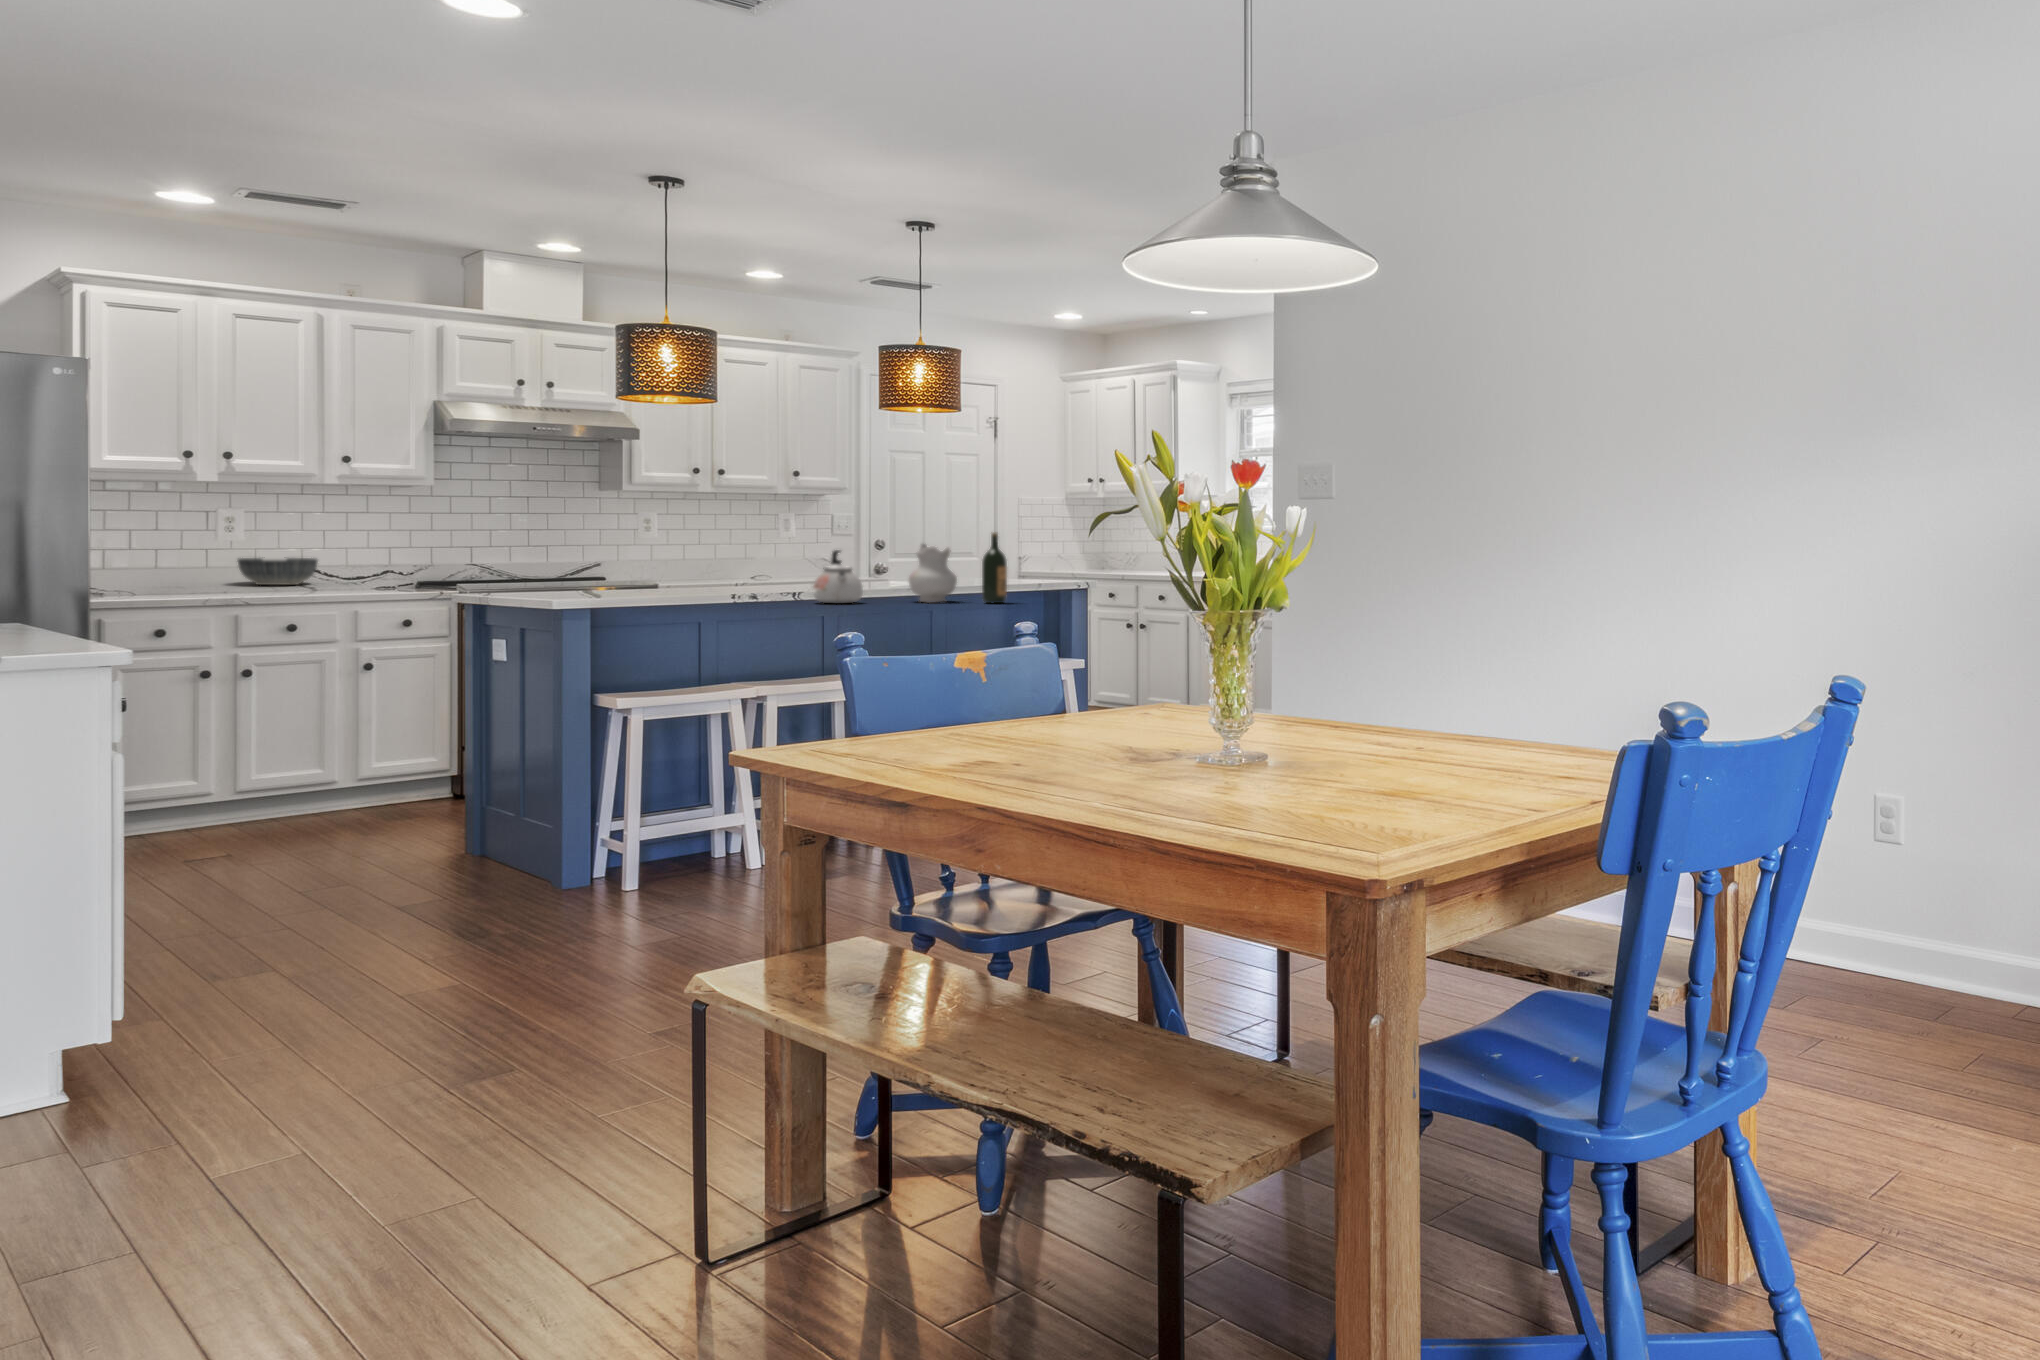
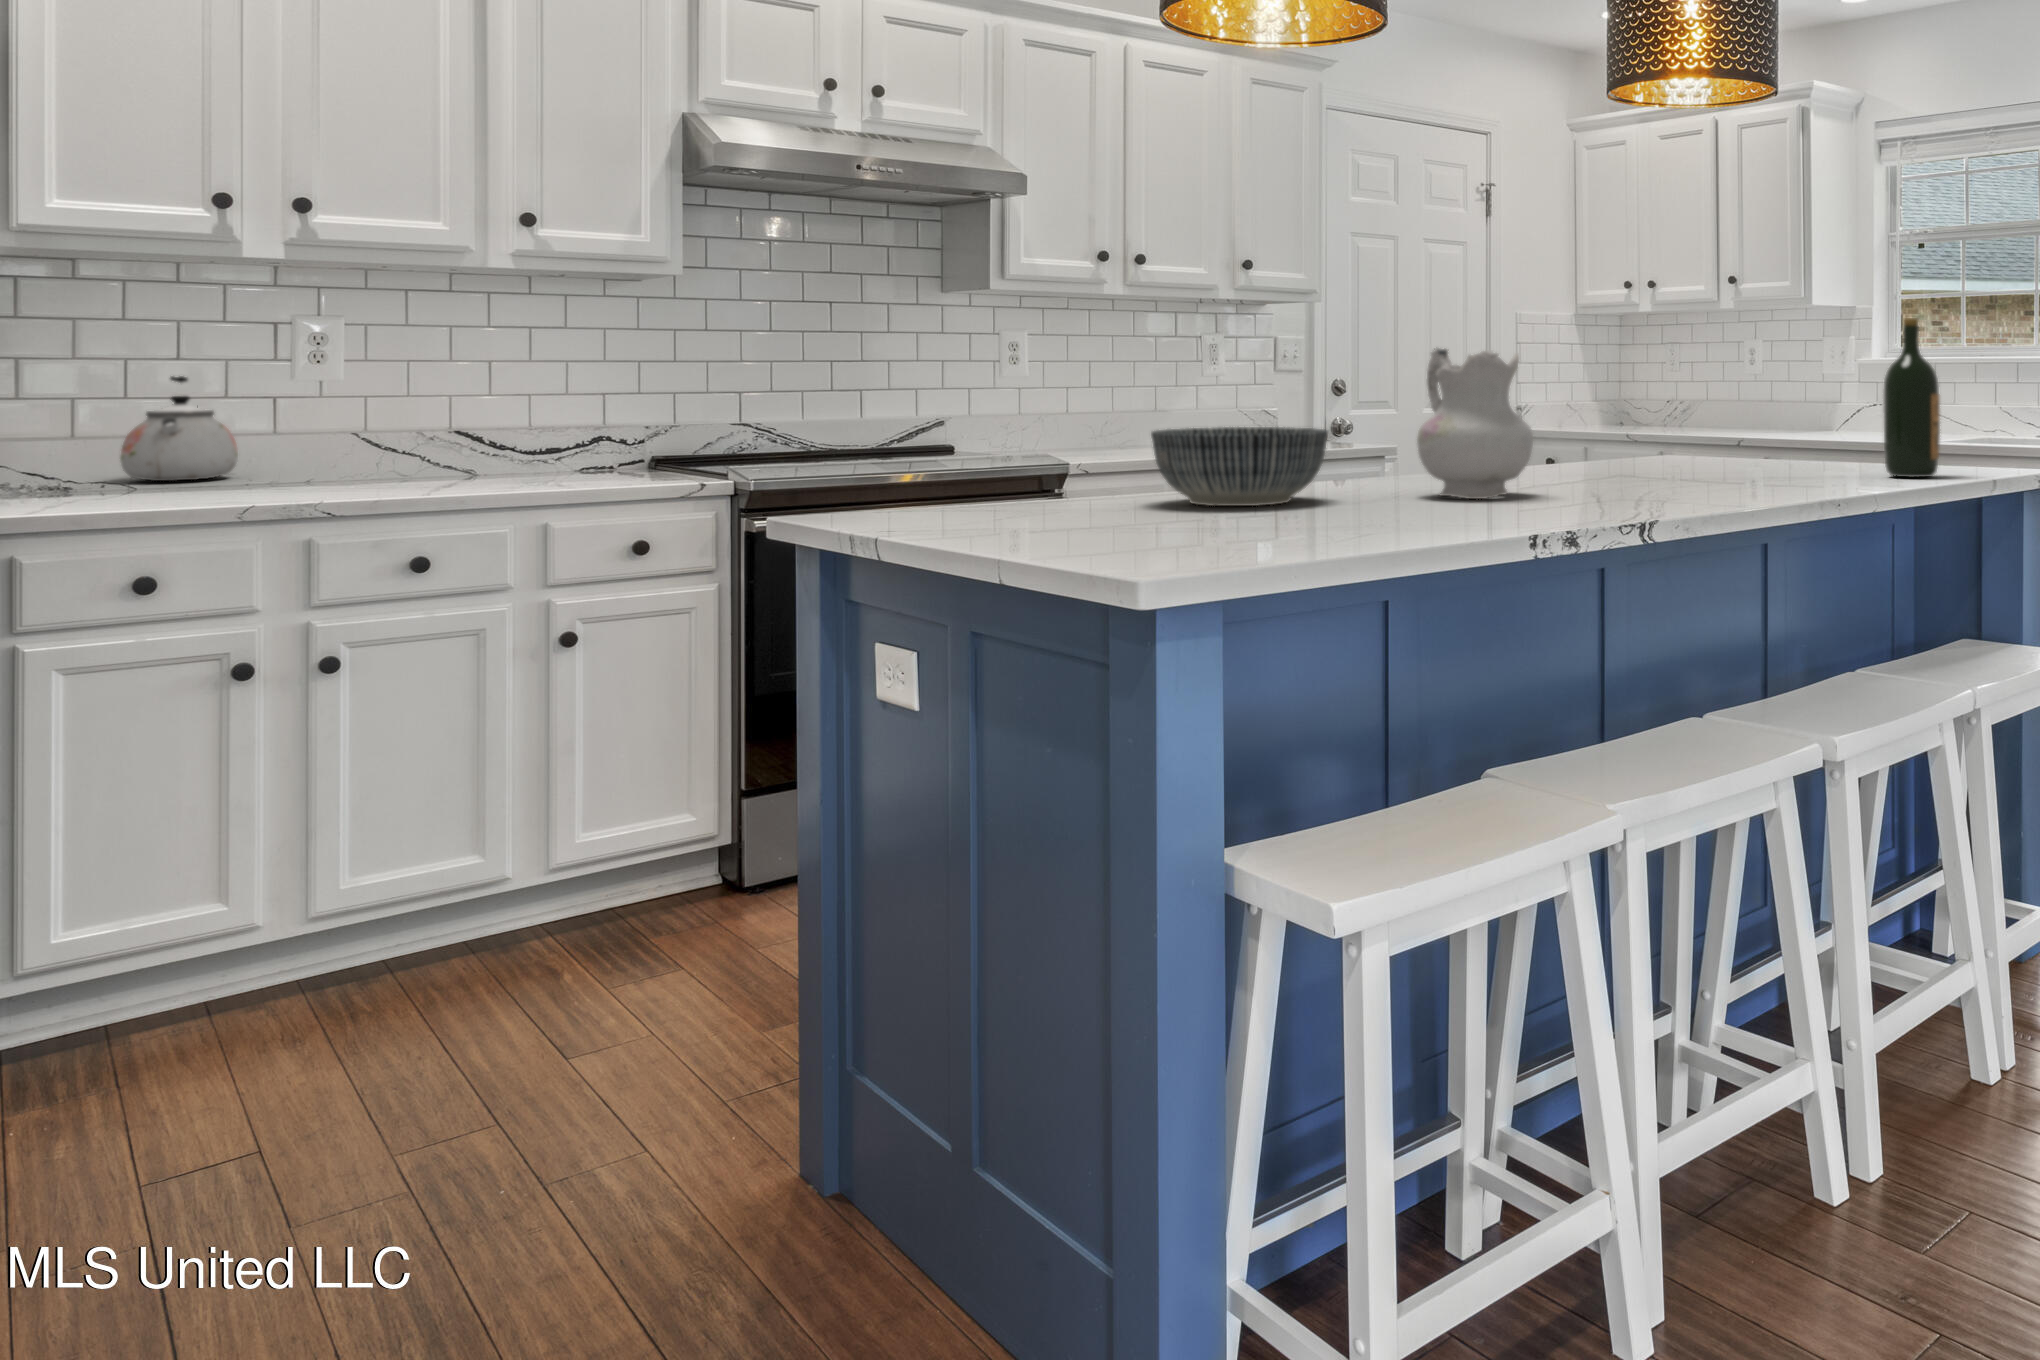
ceramic pitcher: present [909,544,957,603] -> present [1417,348,1533,499]
kettle: present [813,550,863,604] -> present [120,376,238,481]
bowl: present [238,558,318,585] -> present [1151,427,1328,506]

